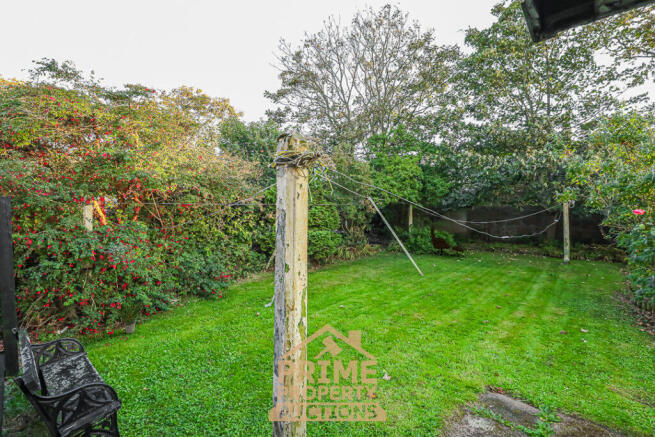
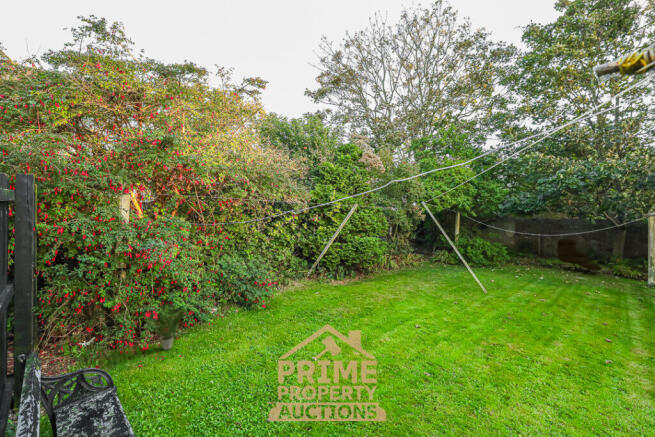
lounge chair: present [430,226,464,256] -> present [557,239,601,275]

